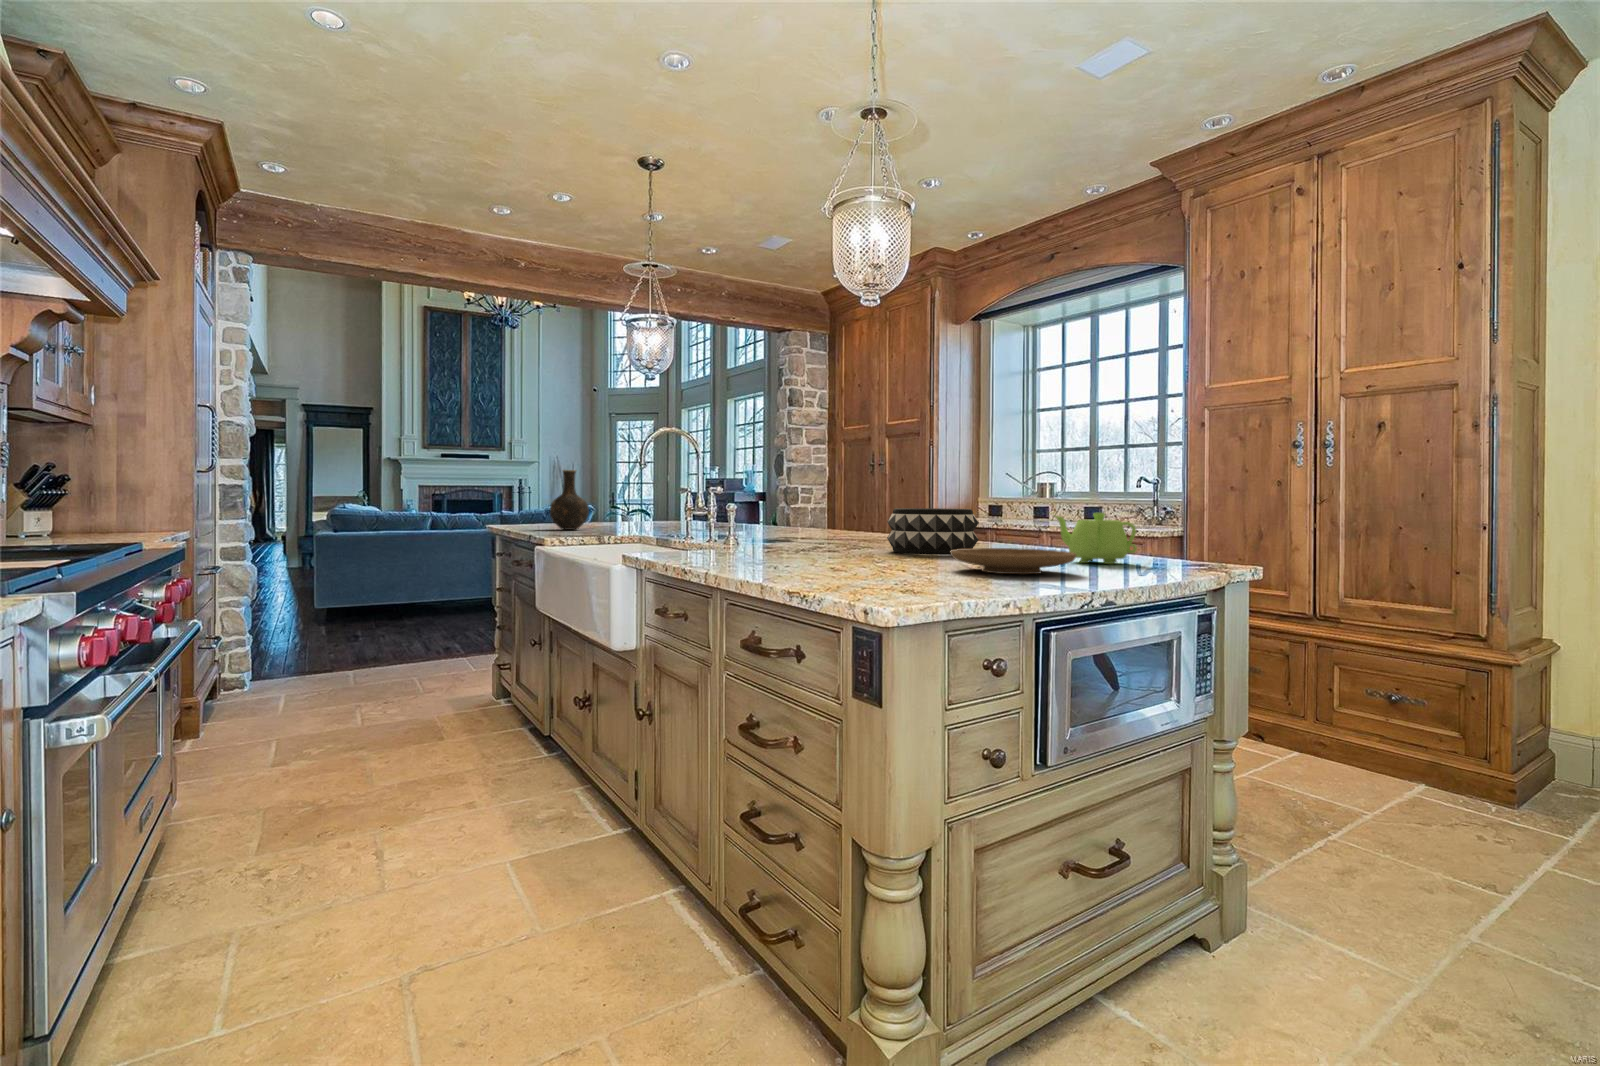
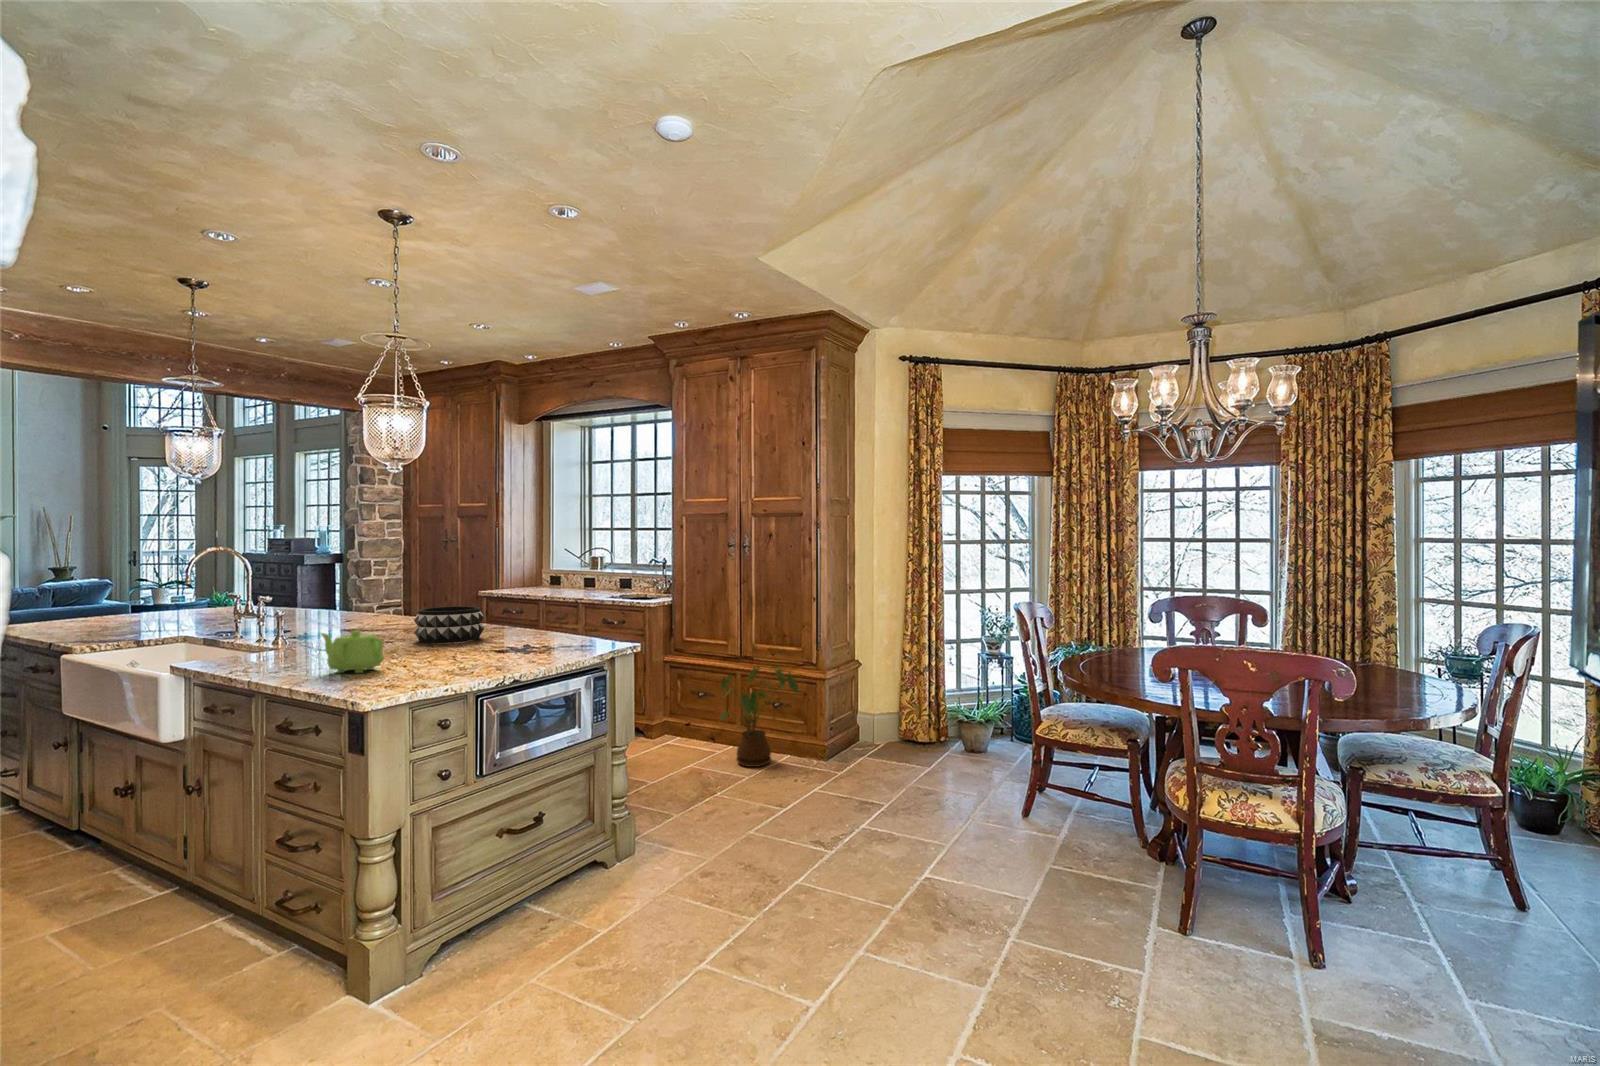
vase: present [550,470,589,530] -> none [76,571,125,629]
teapot: present [1055,513,1137,564] -> present [321,630,384,673]
plate: present [951,548,1076,574] -> none [439,642,521,662]
house plant: none [1292,632,1451,791] -> present [720,666,799,767]

